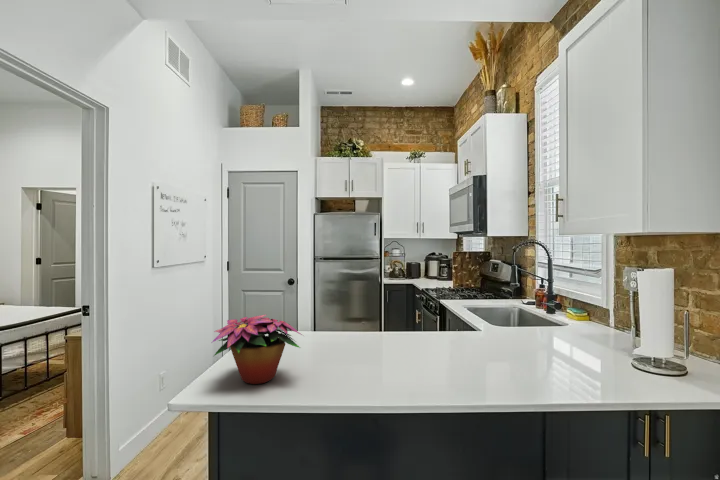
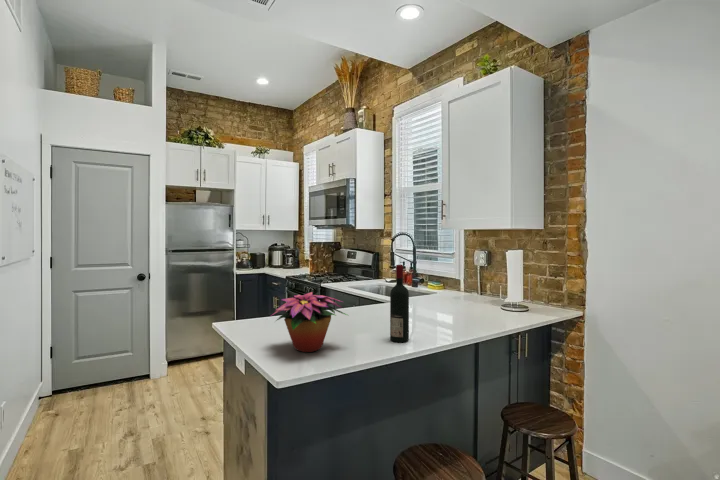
wine bottle: none [362,288,386,392] -> present [390,265,409,342]

